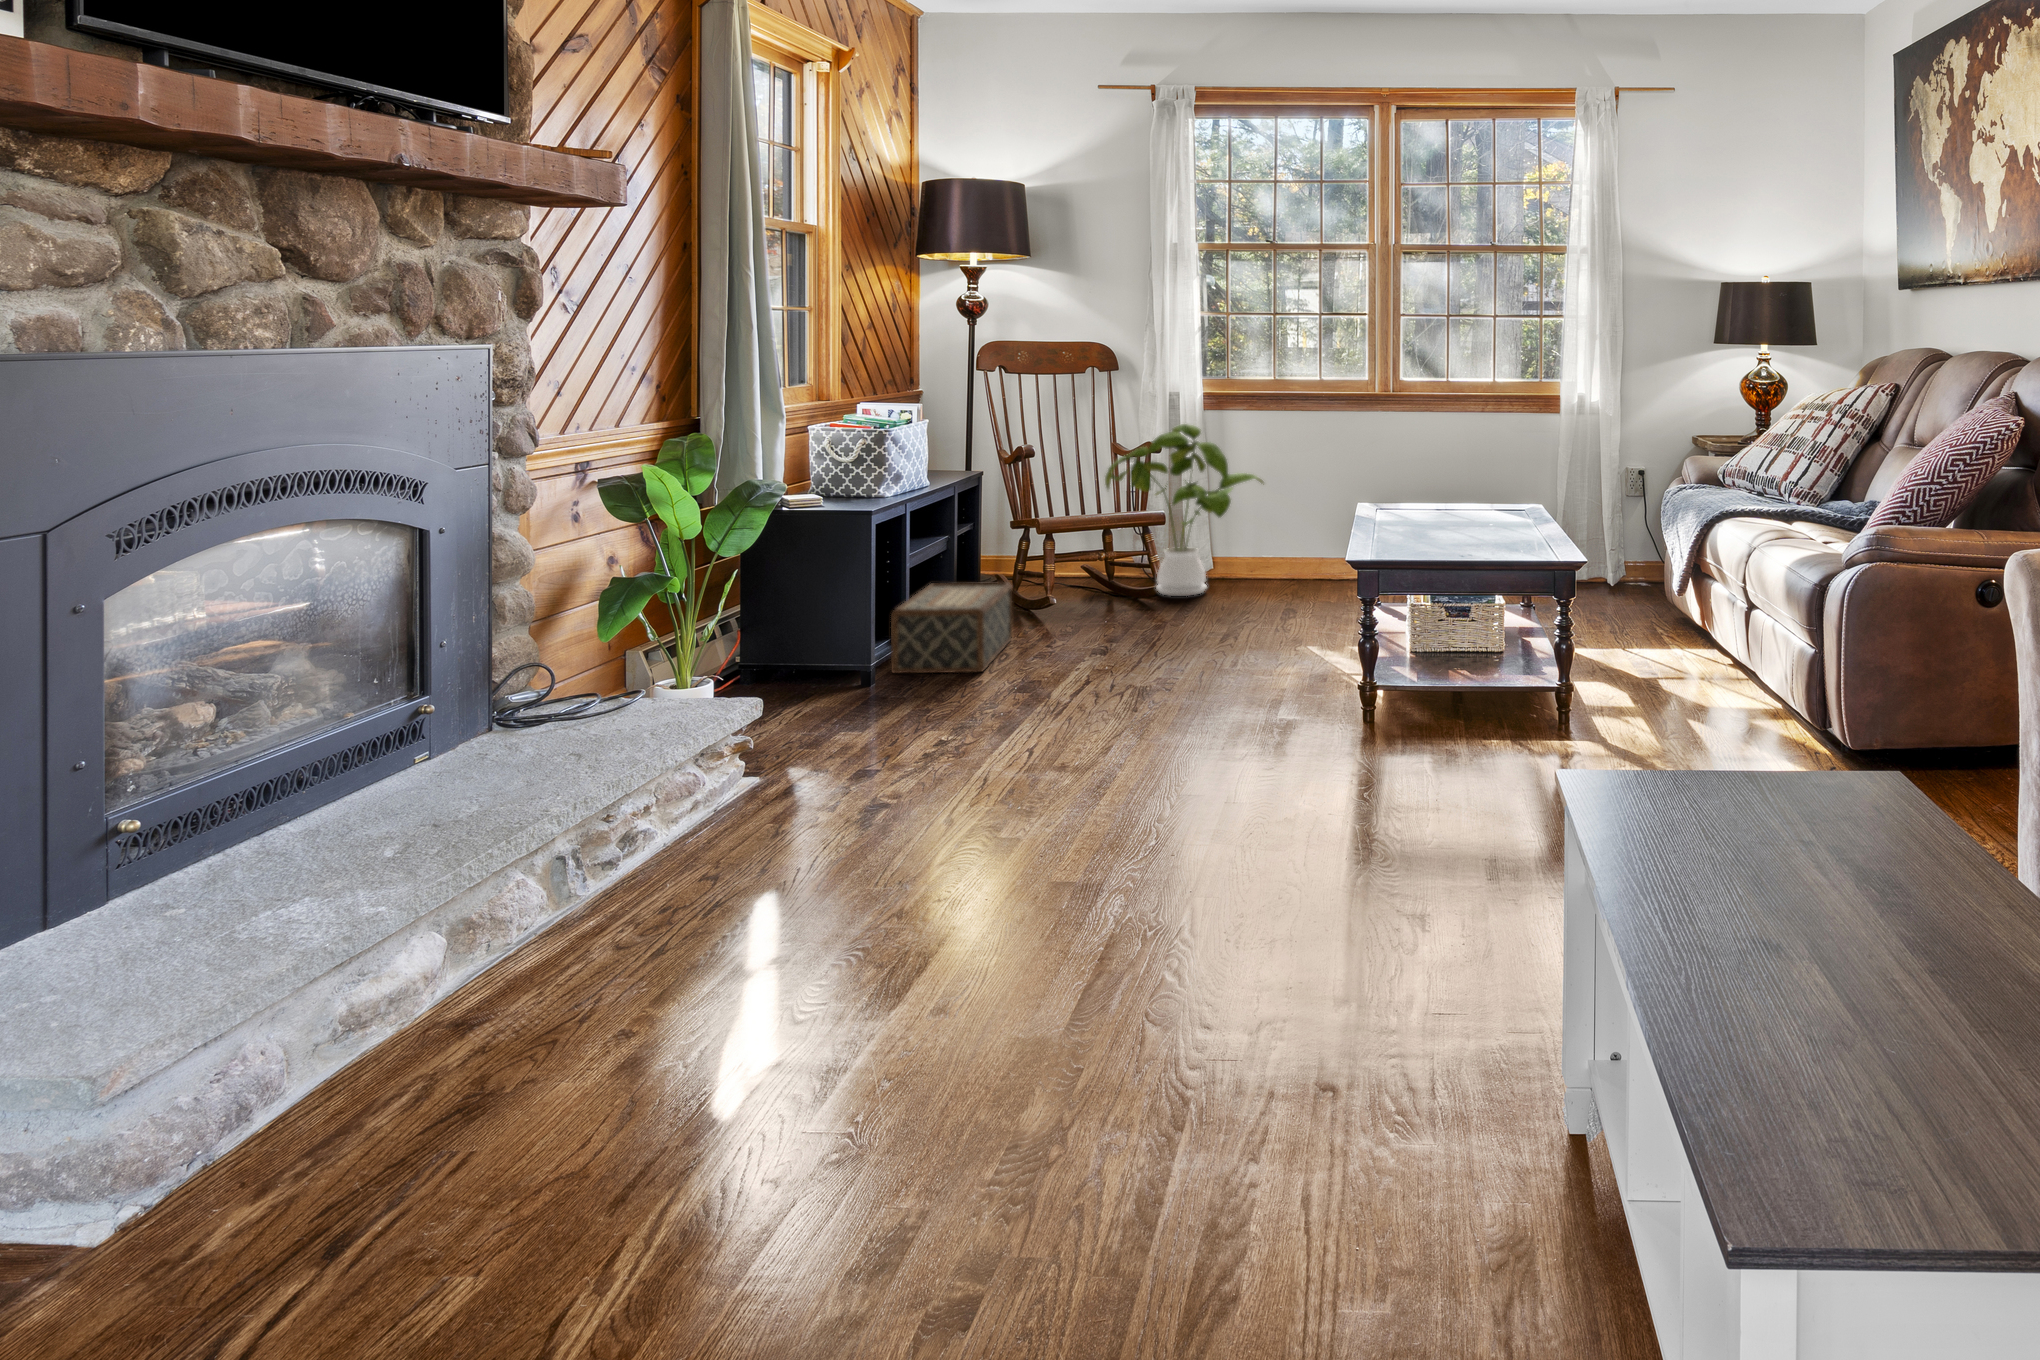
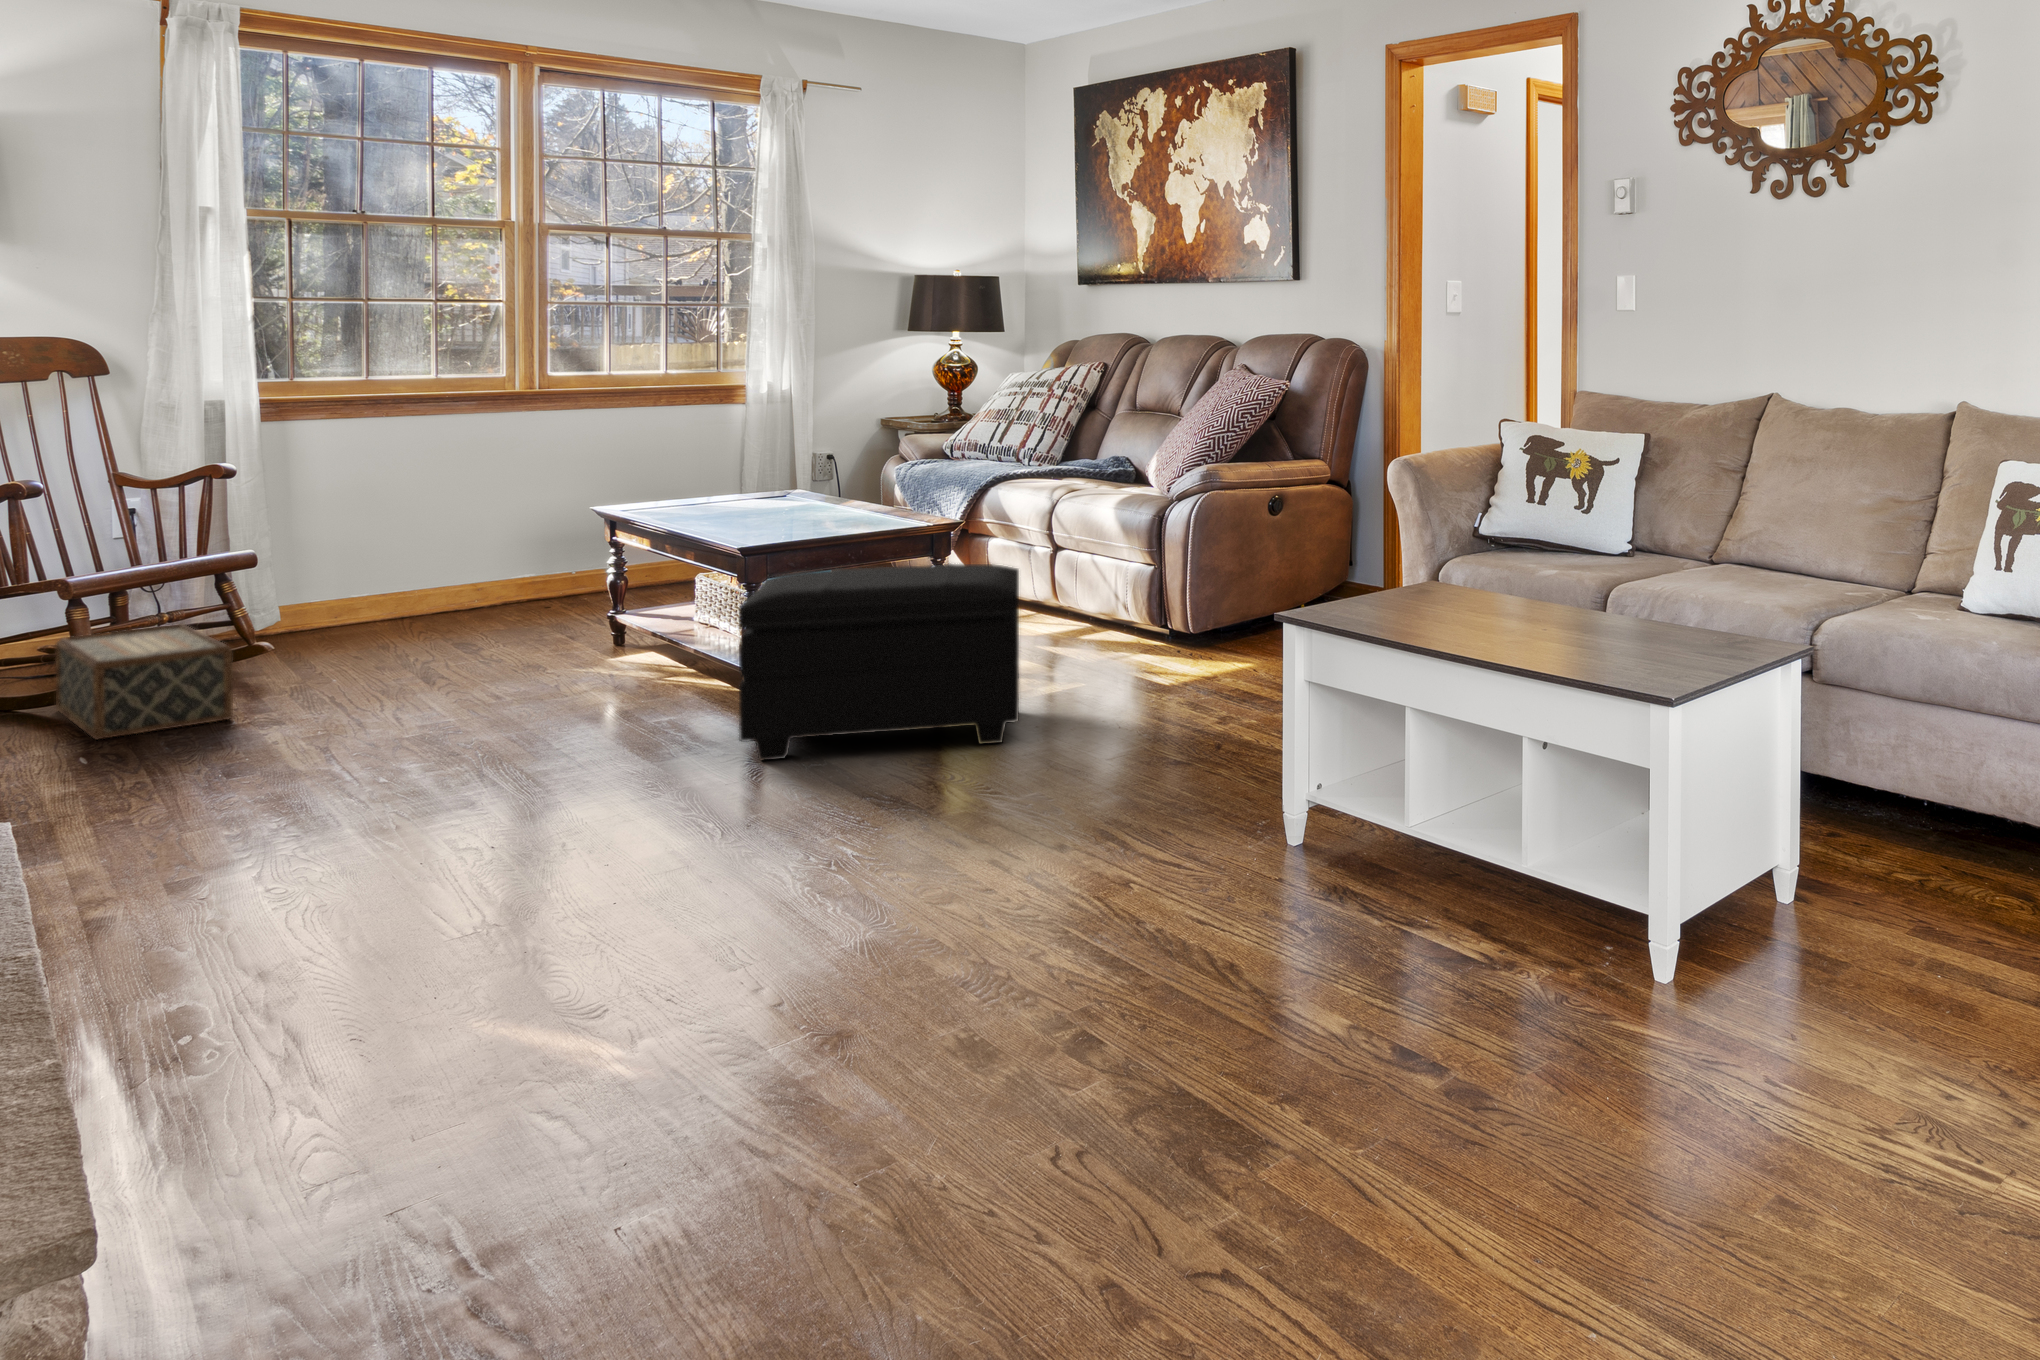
house plant: present [1105,424,1264,596] -> none [194,429,415,632]
footstool: none [1154,614,1510,875] -> present [739,564,1019,760]

